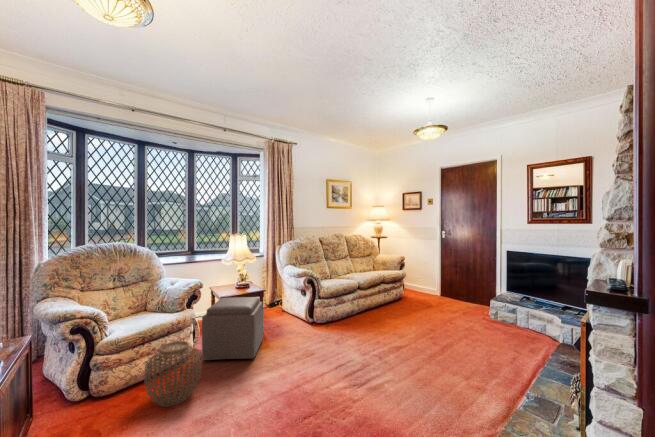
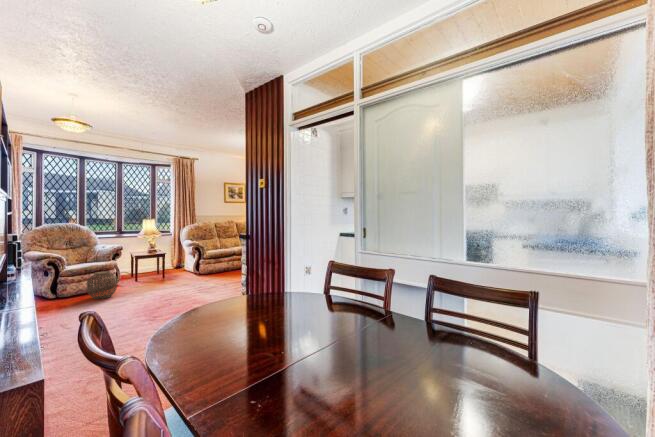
ottoman: present [202,297,263,361] -> none [121,256,162,288]

